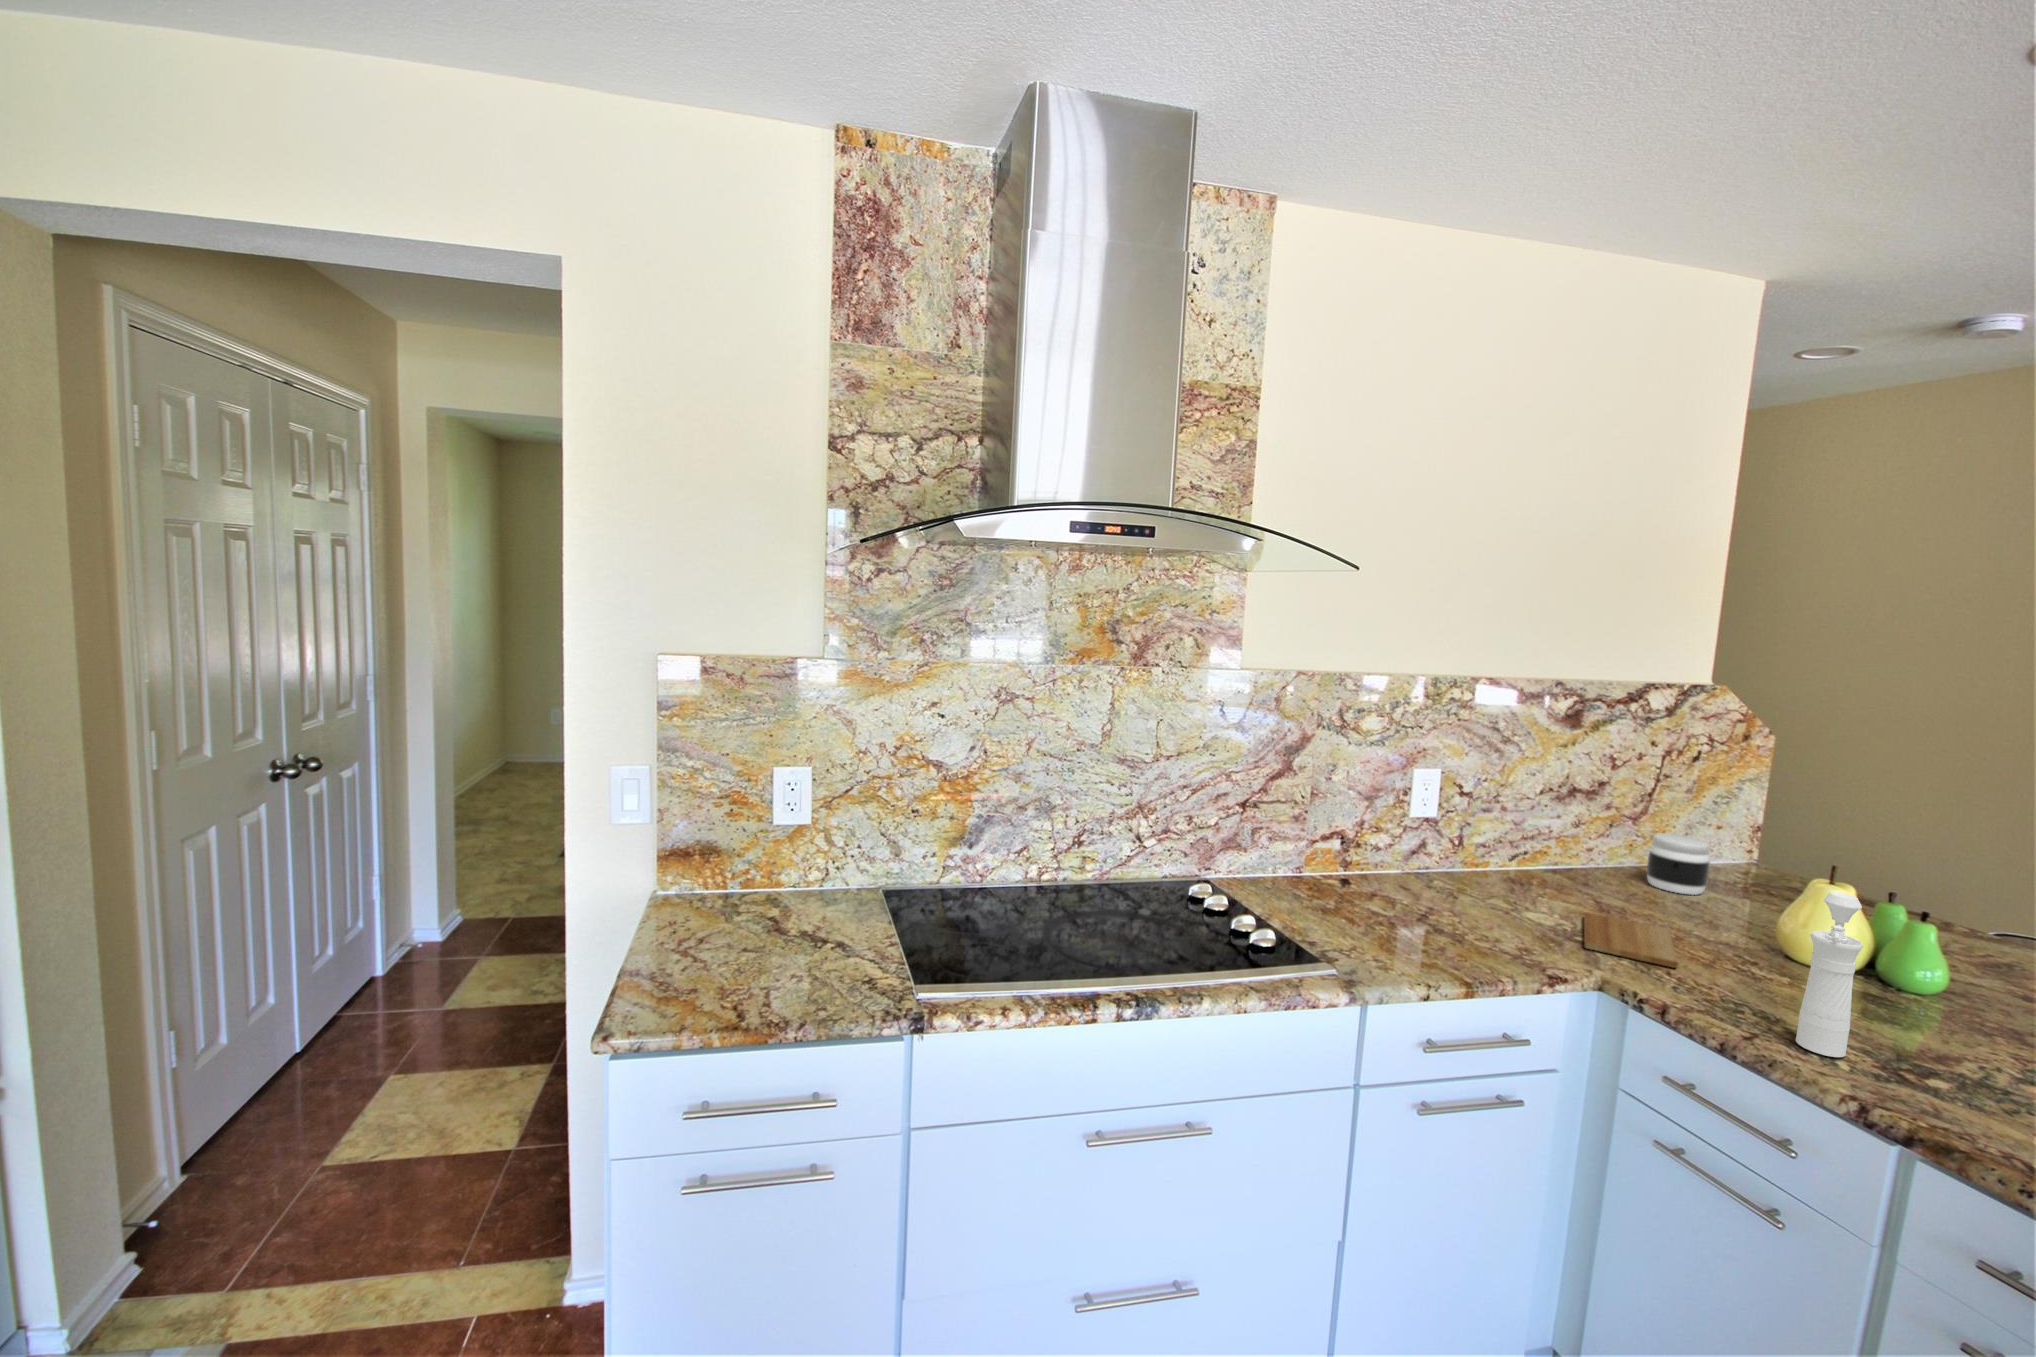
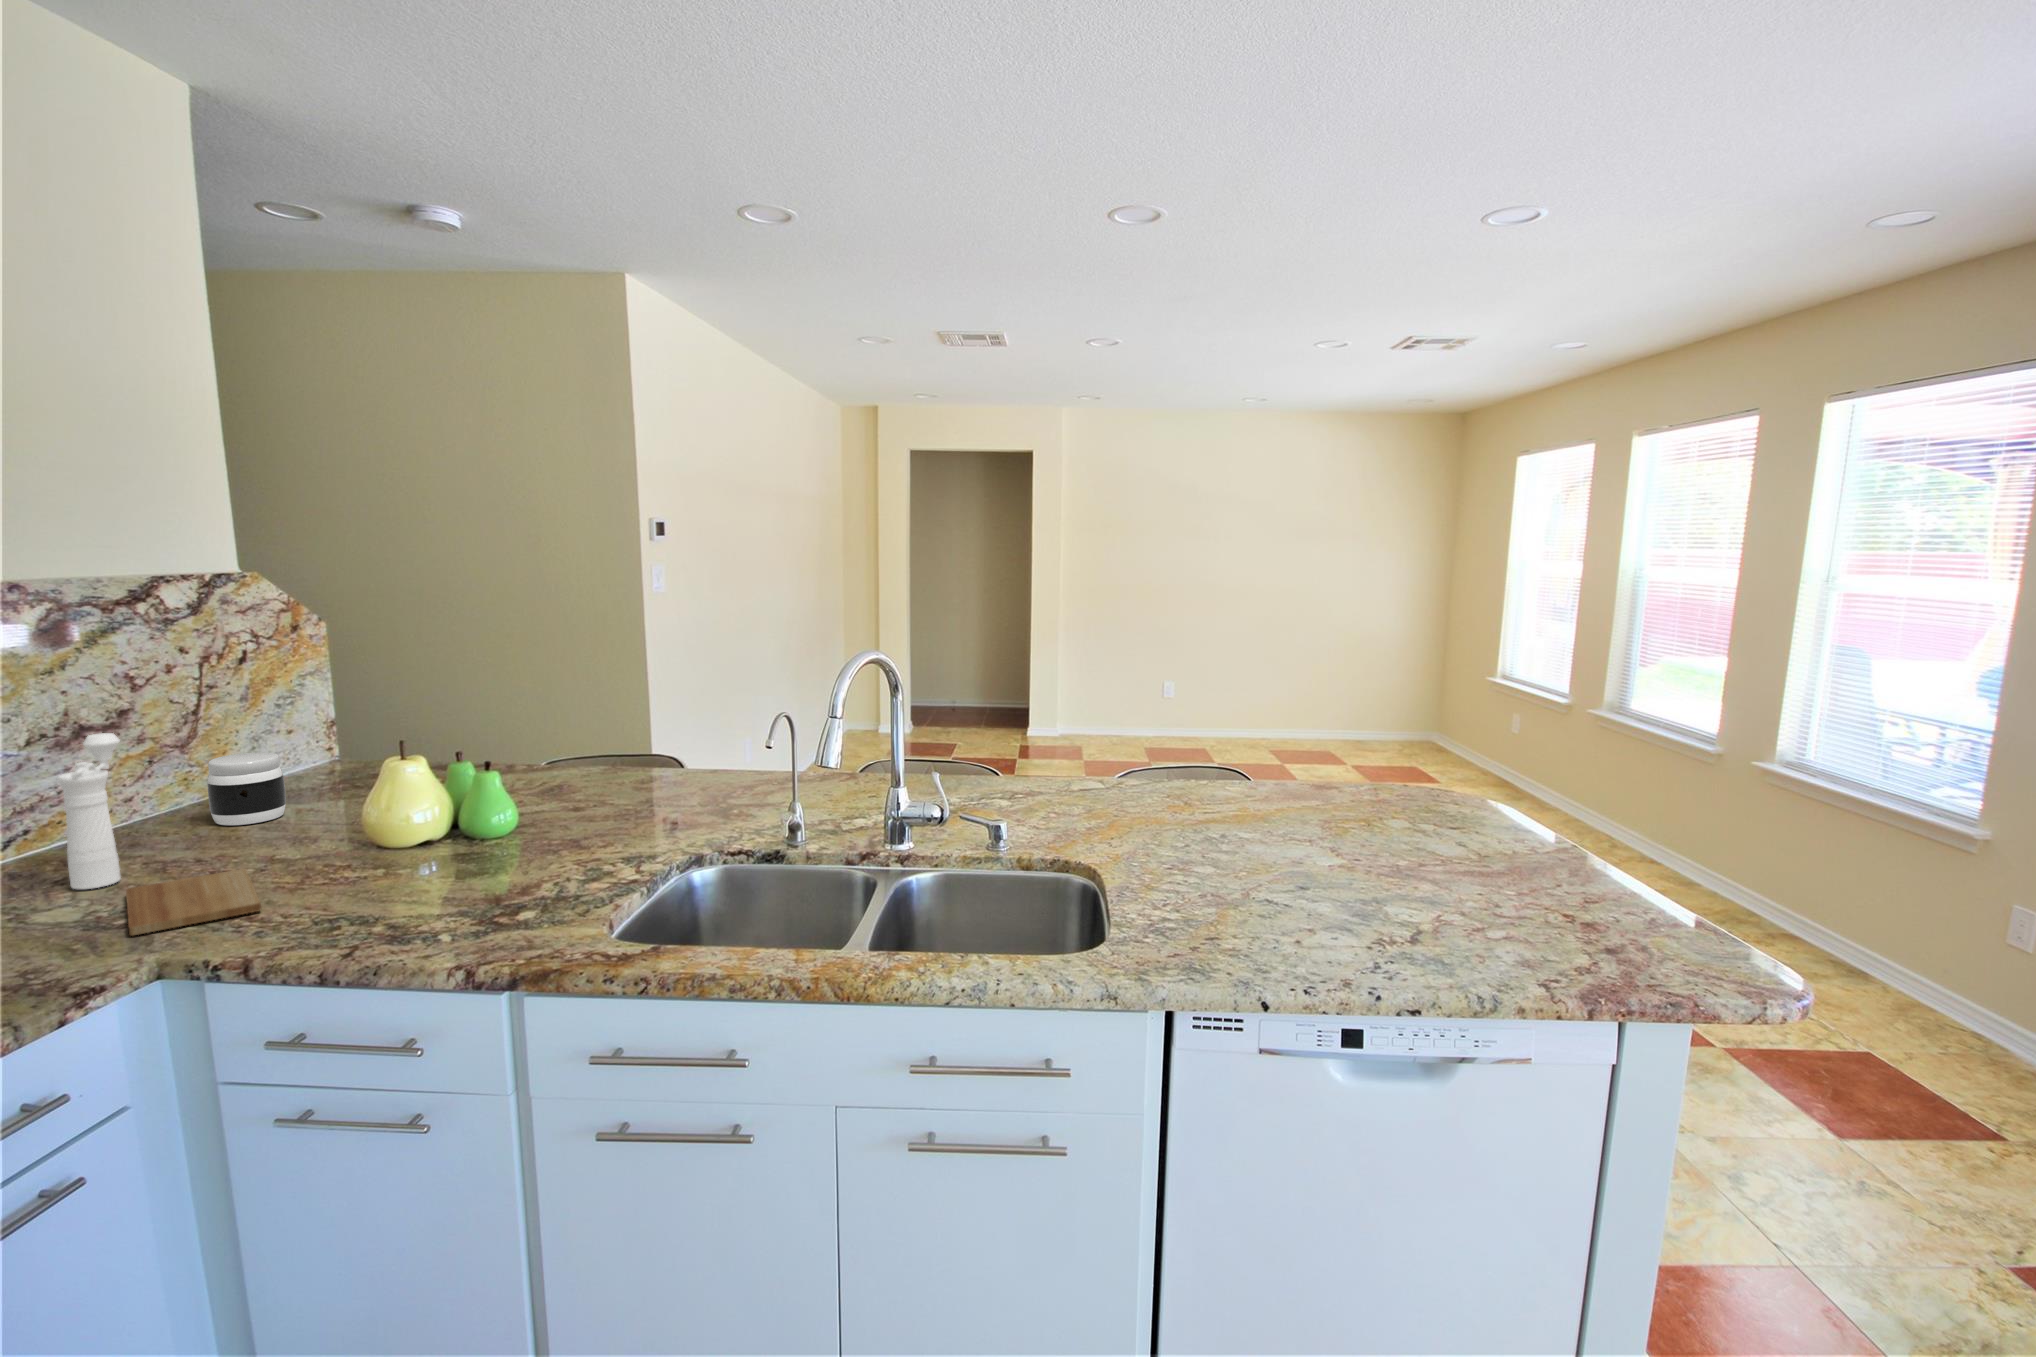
pepper mill: present [1796,892,1863,1057] -> present [57,733,121,890]

